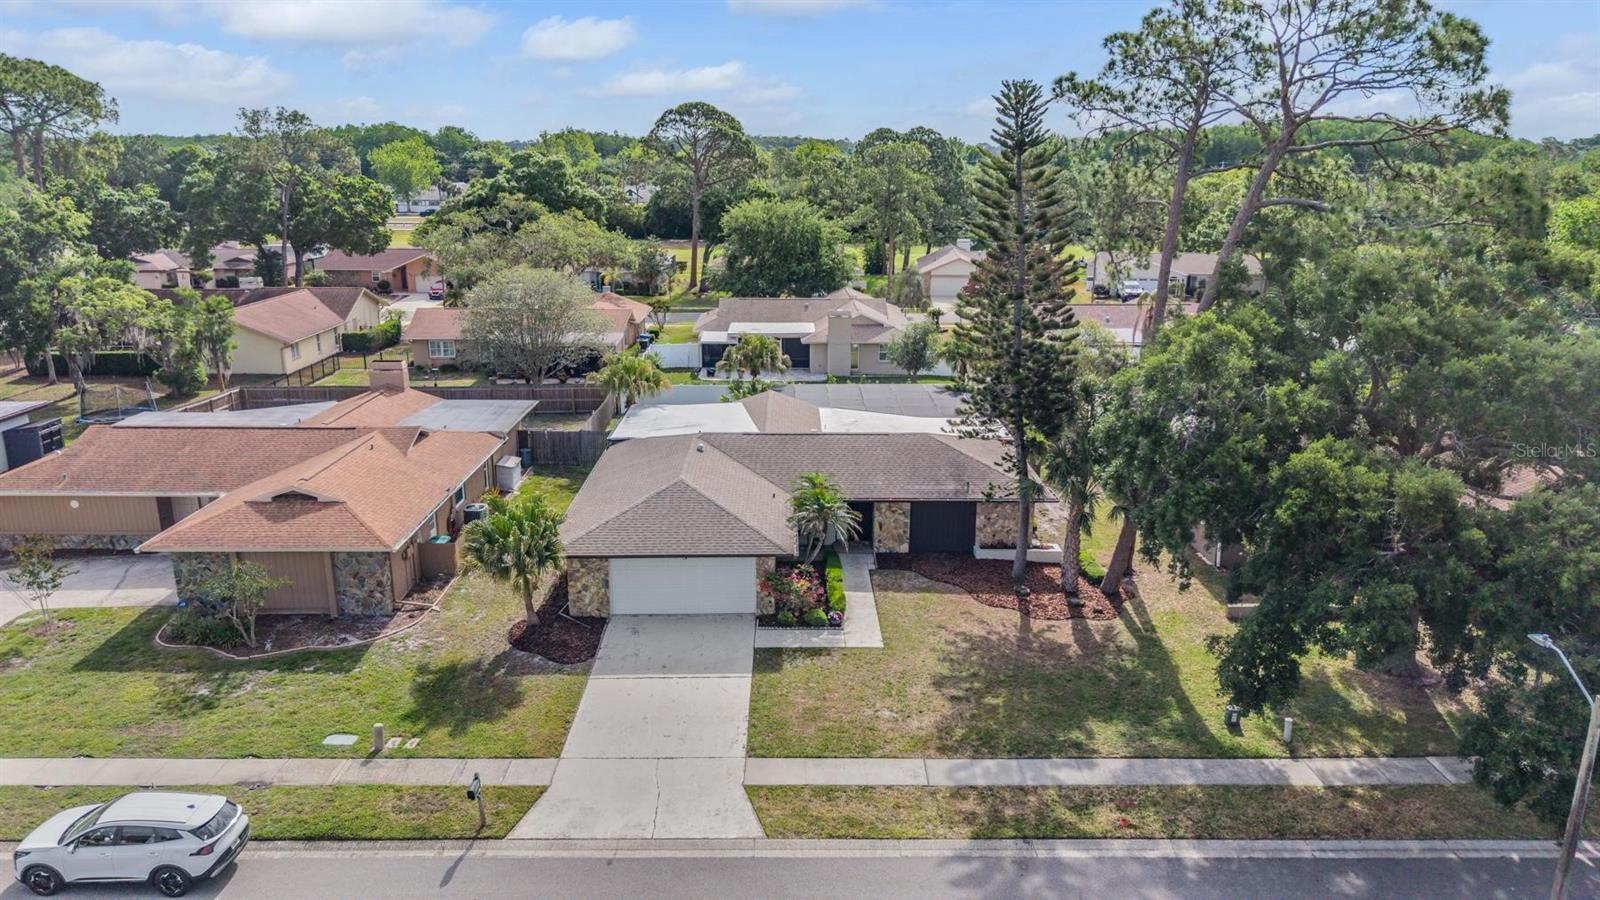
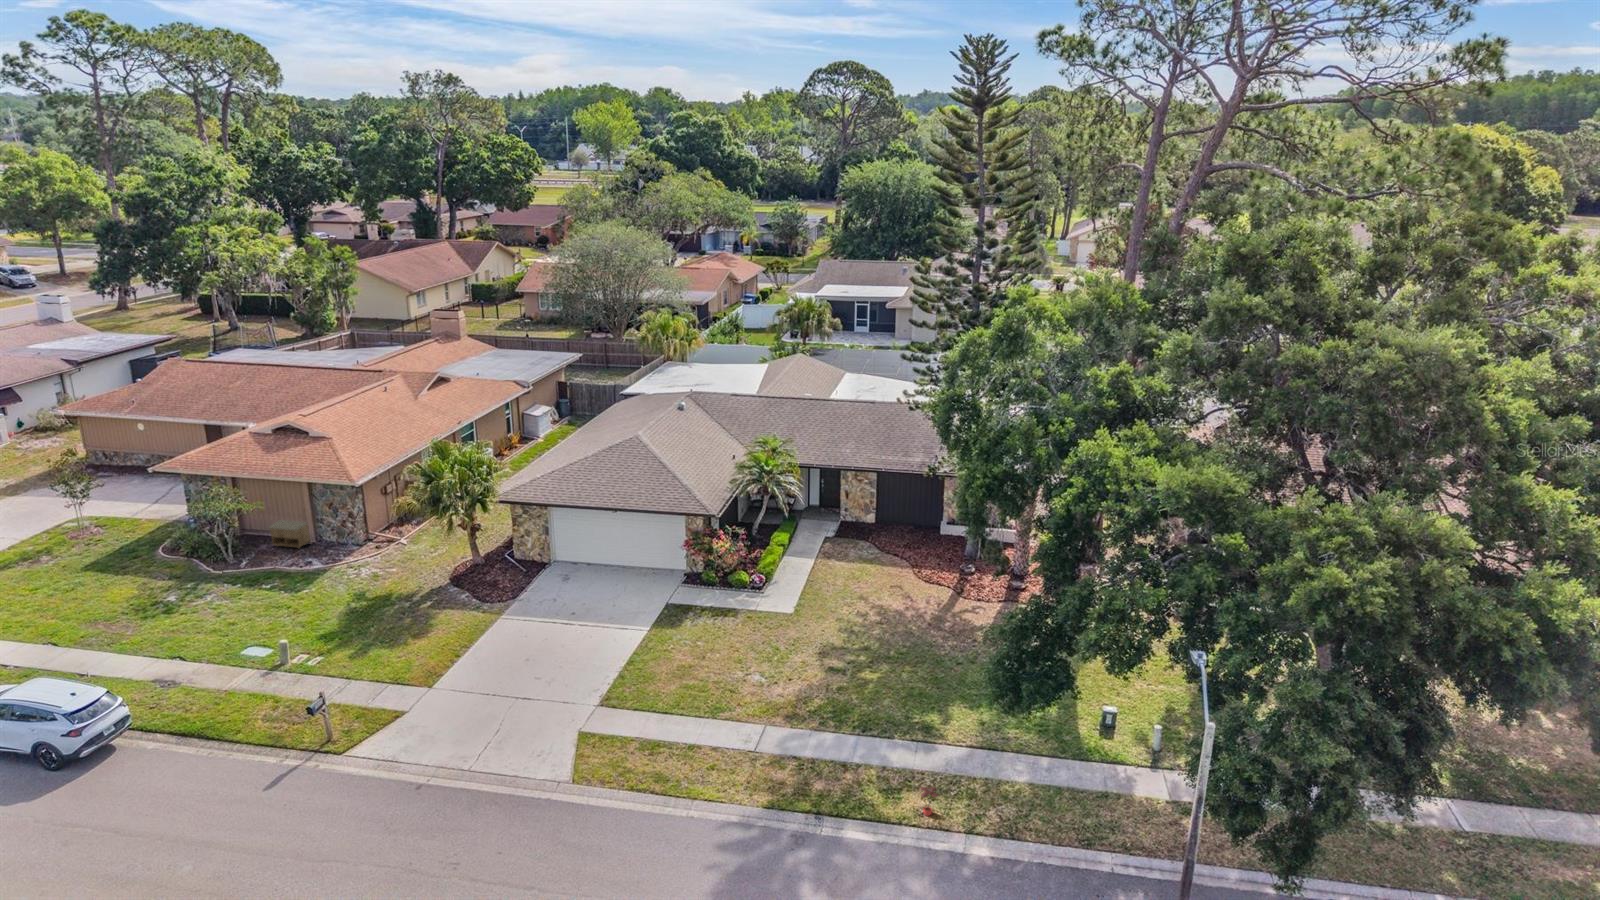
storage bench: none [287,595,332,625] -> present [269,520,310,548]

